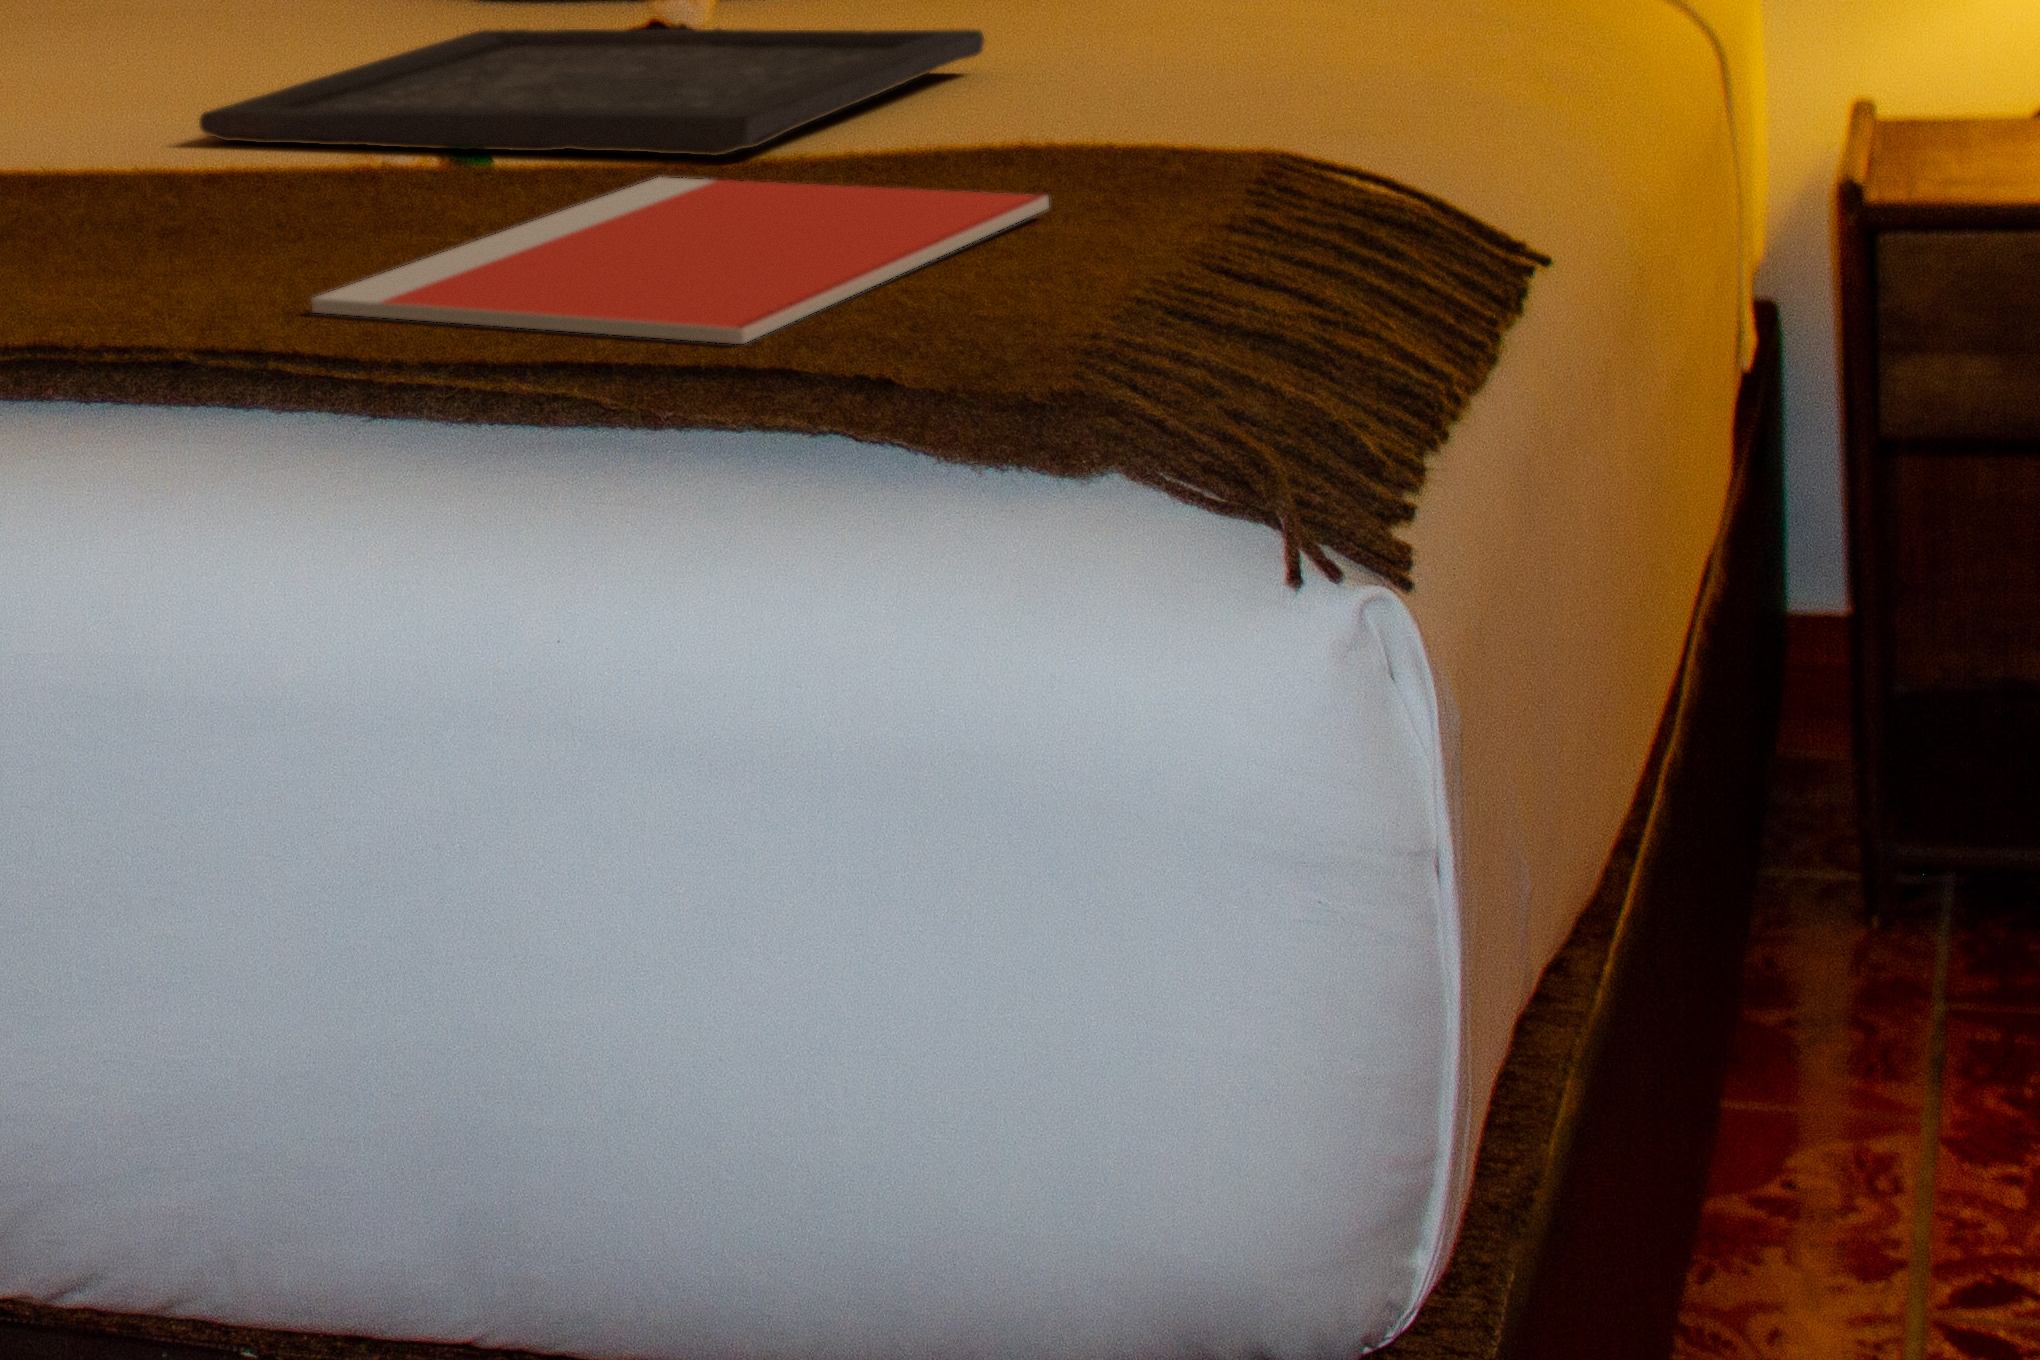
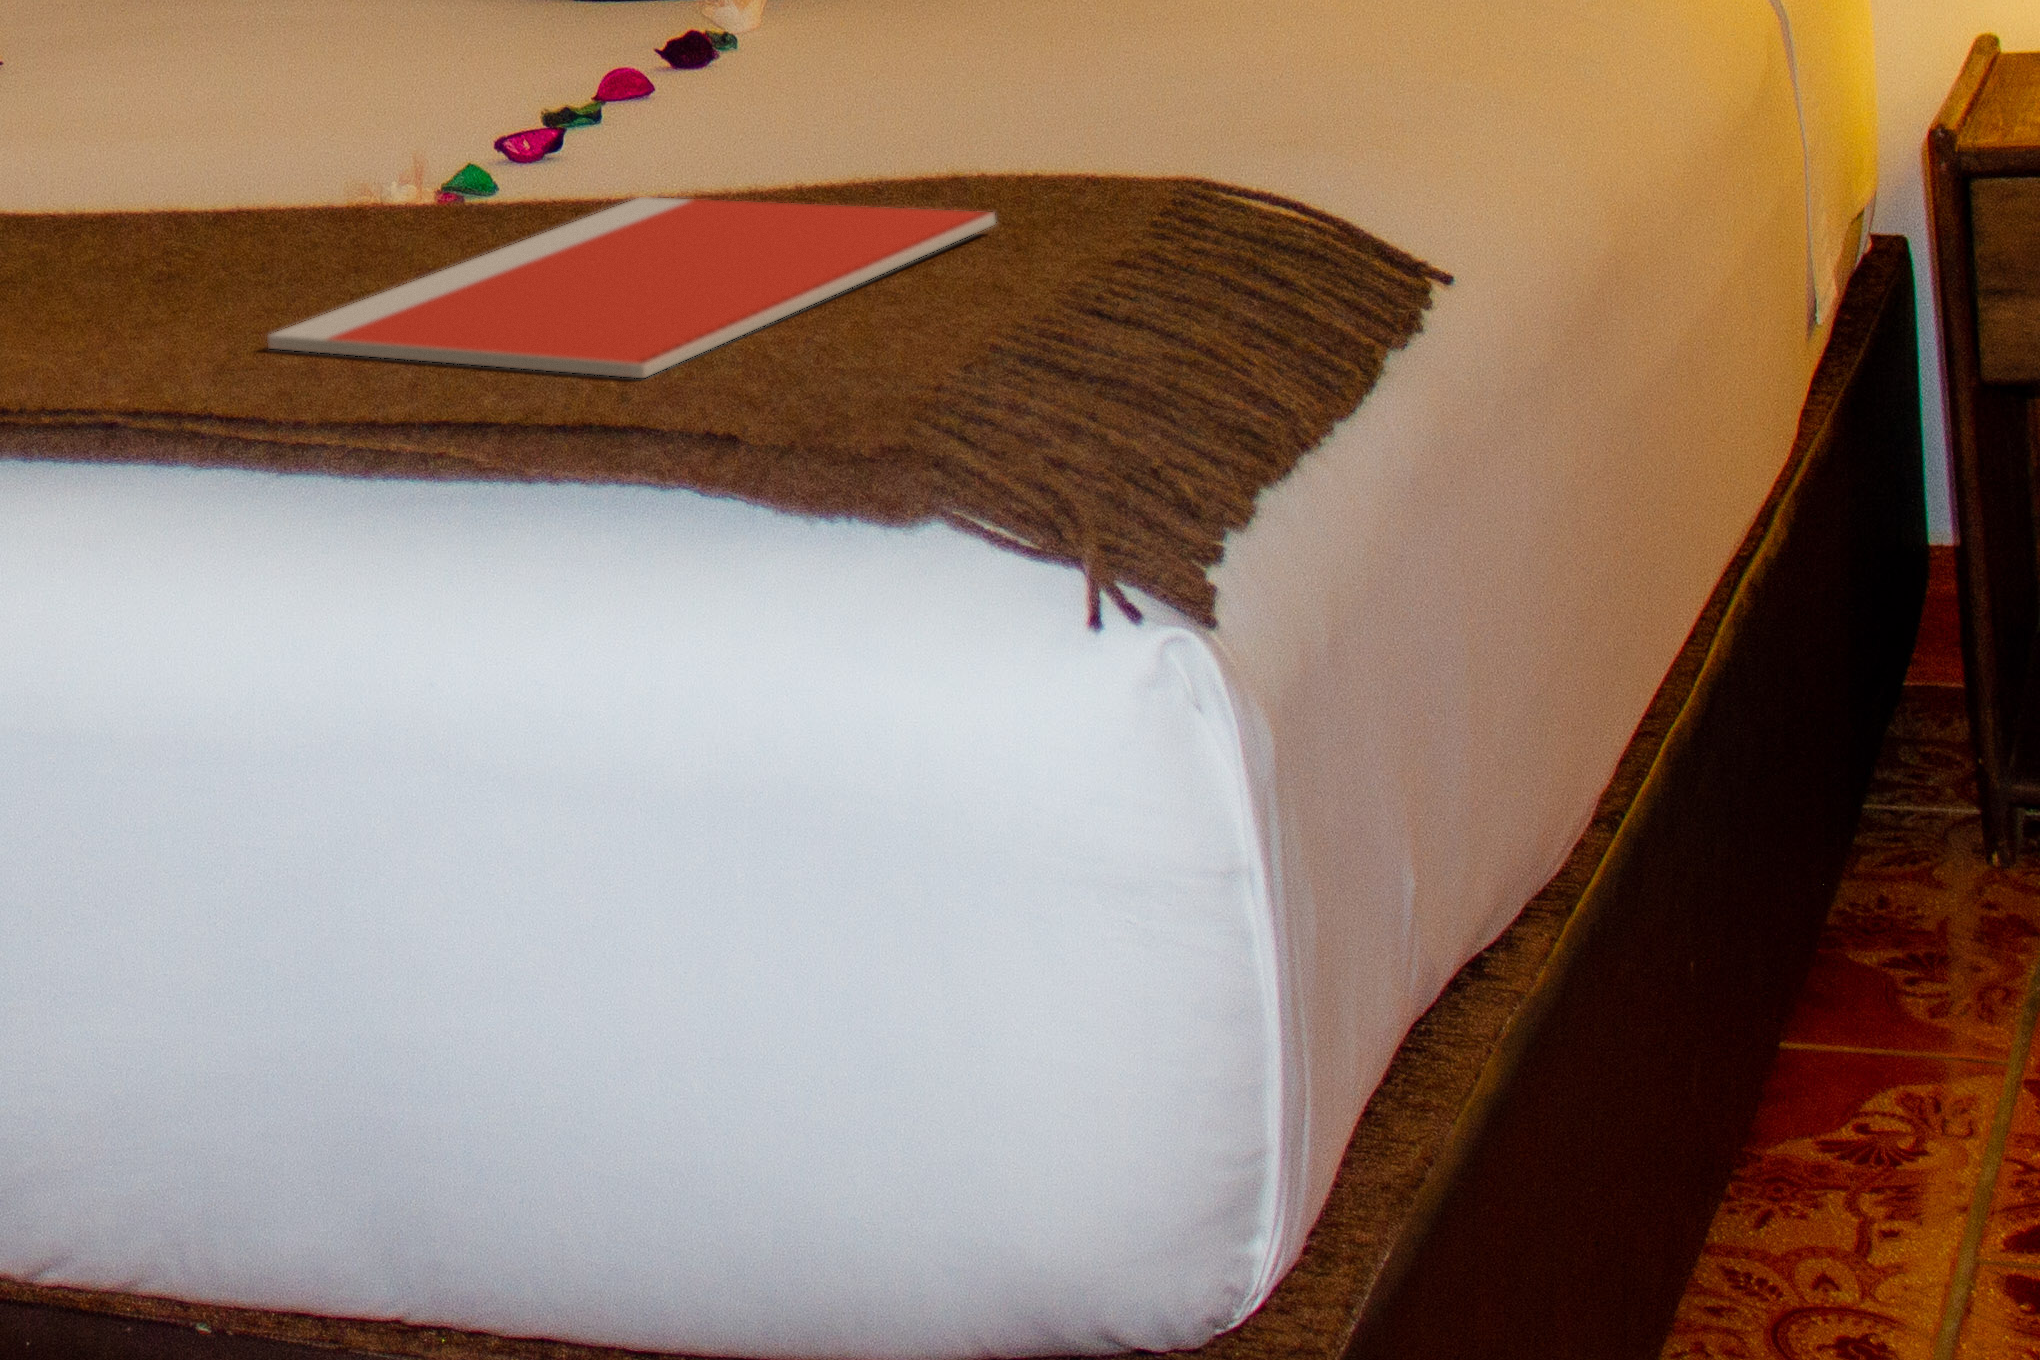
tray: present [199,28,984,156] -> none [243,26,1015,168]

